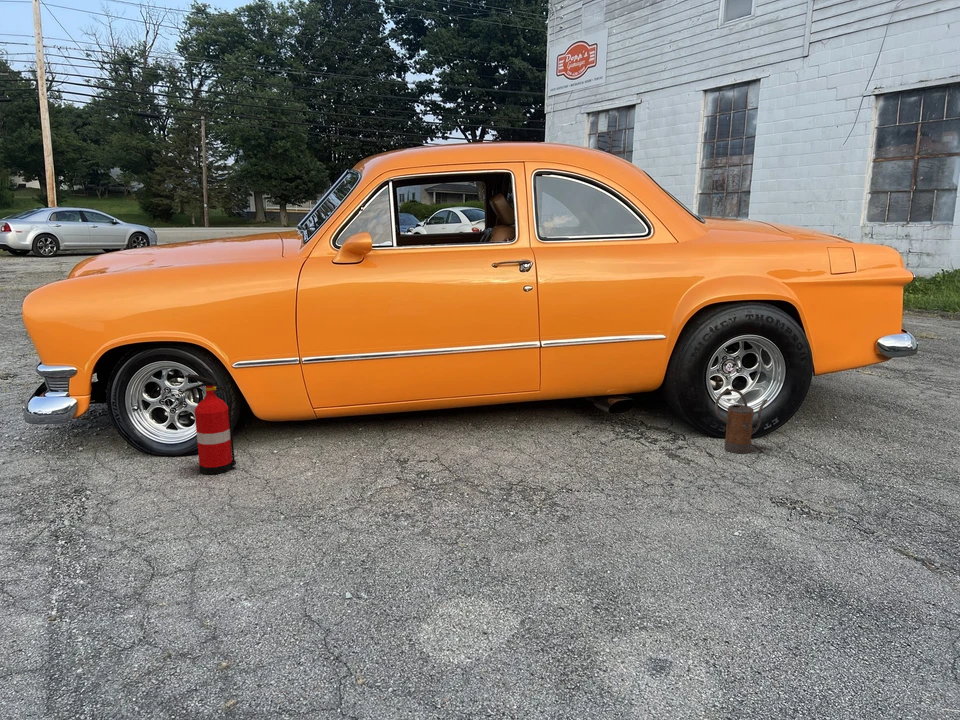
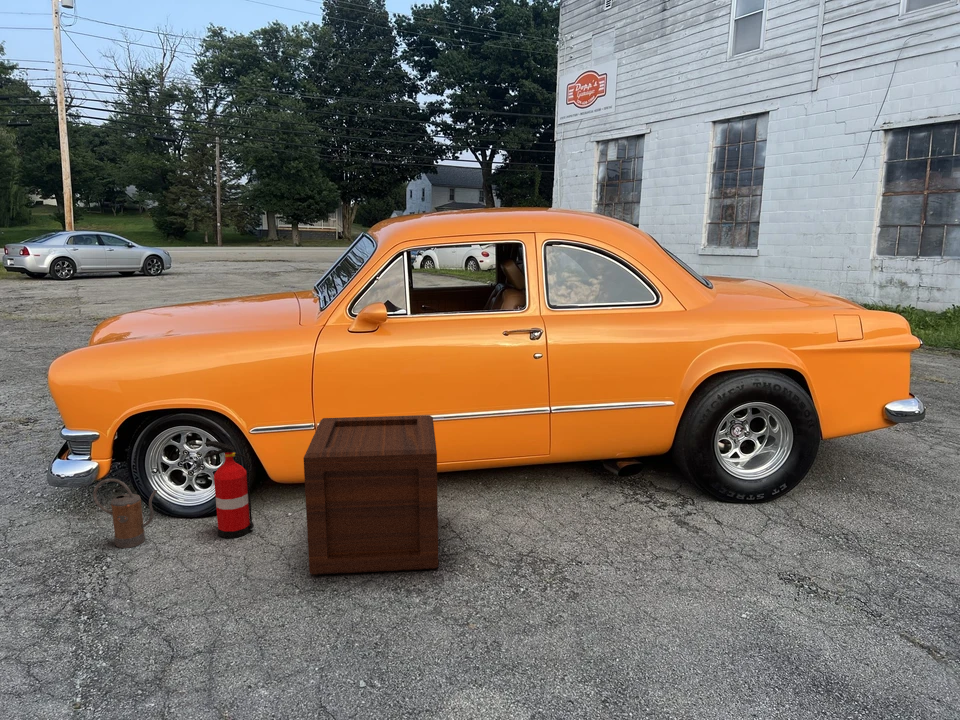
wooden crate: none [287,349,426,504] -> present [303,415,438,575]
watering can: present [715,389,768,453] -> present [93,479,158,548]

